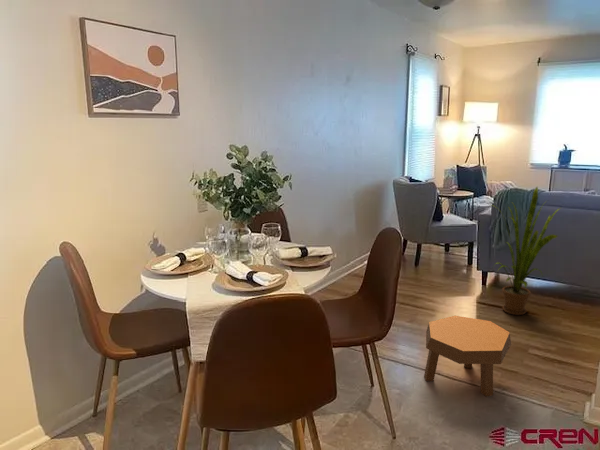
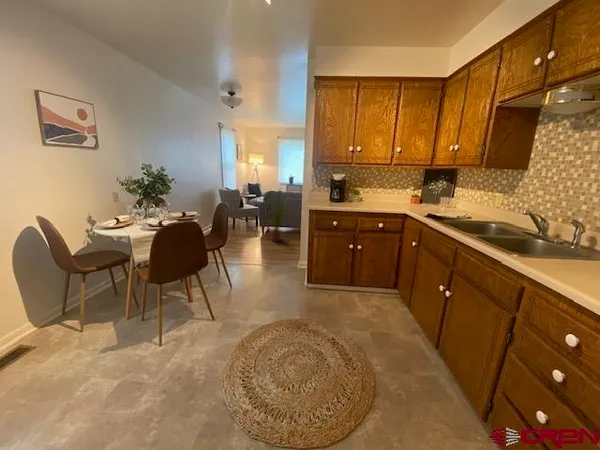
footstool: present [424,316,511,397] -> none [242,241,276,269]

